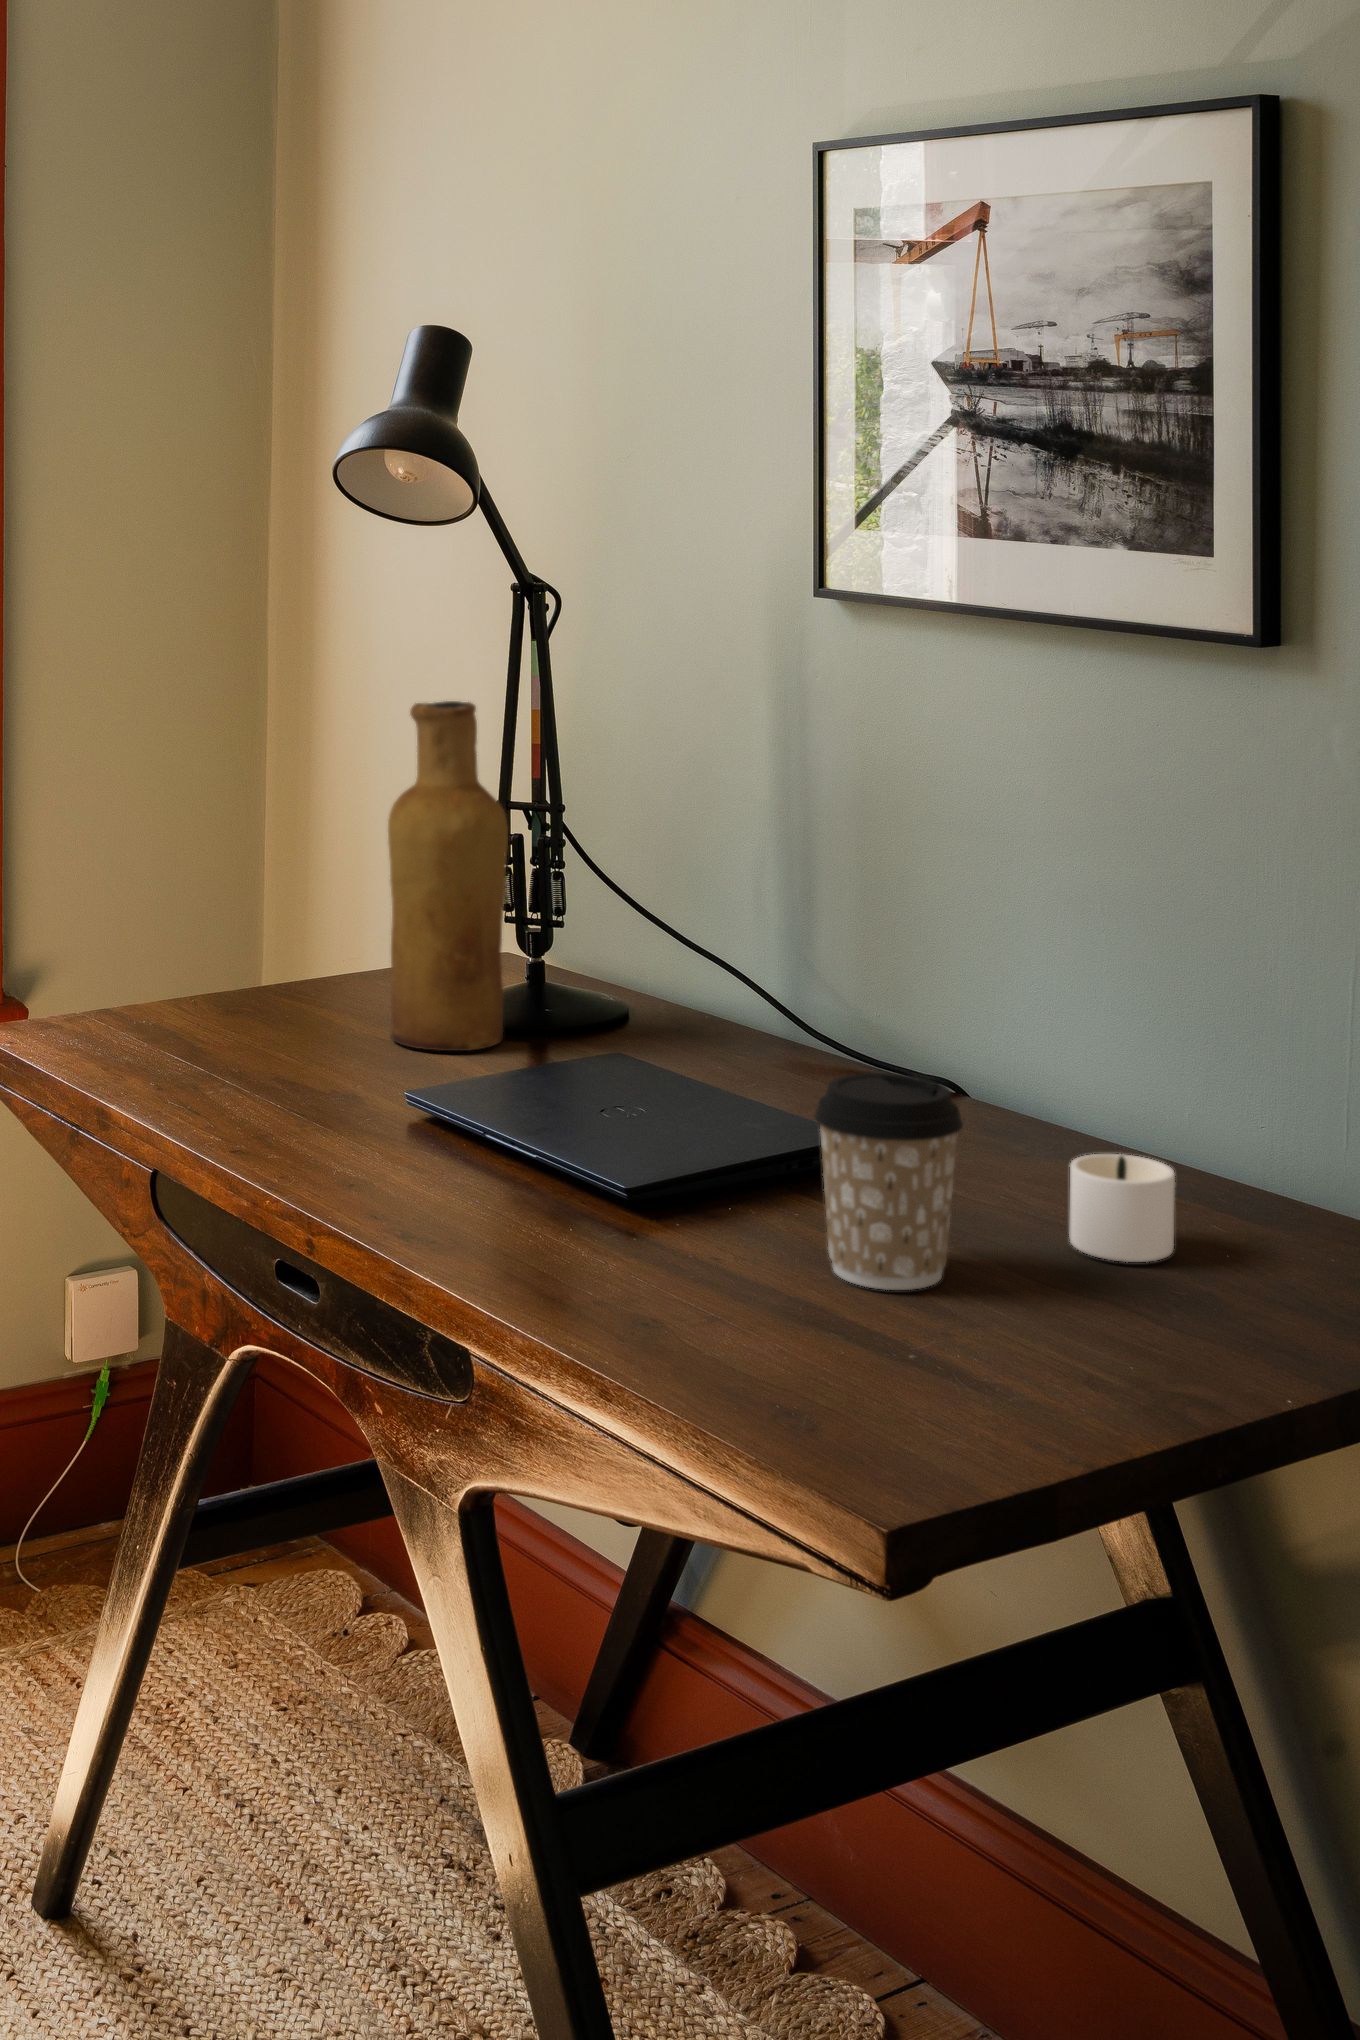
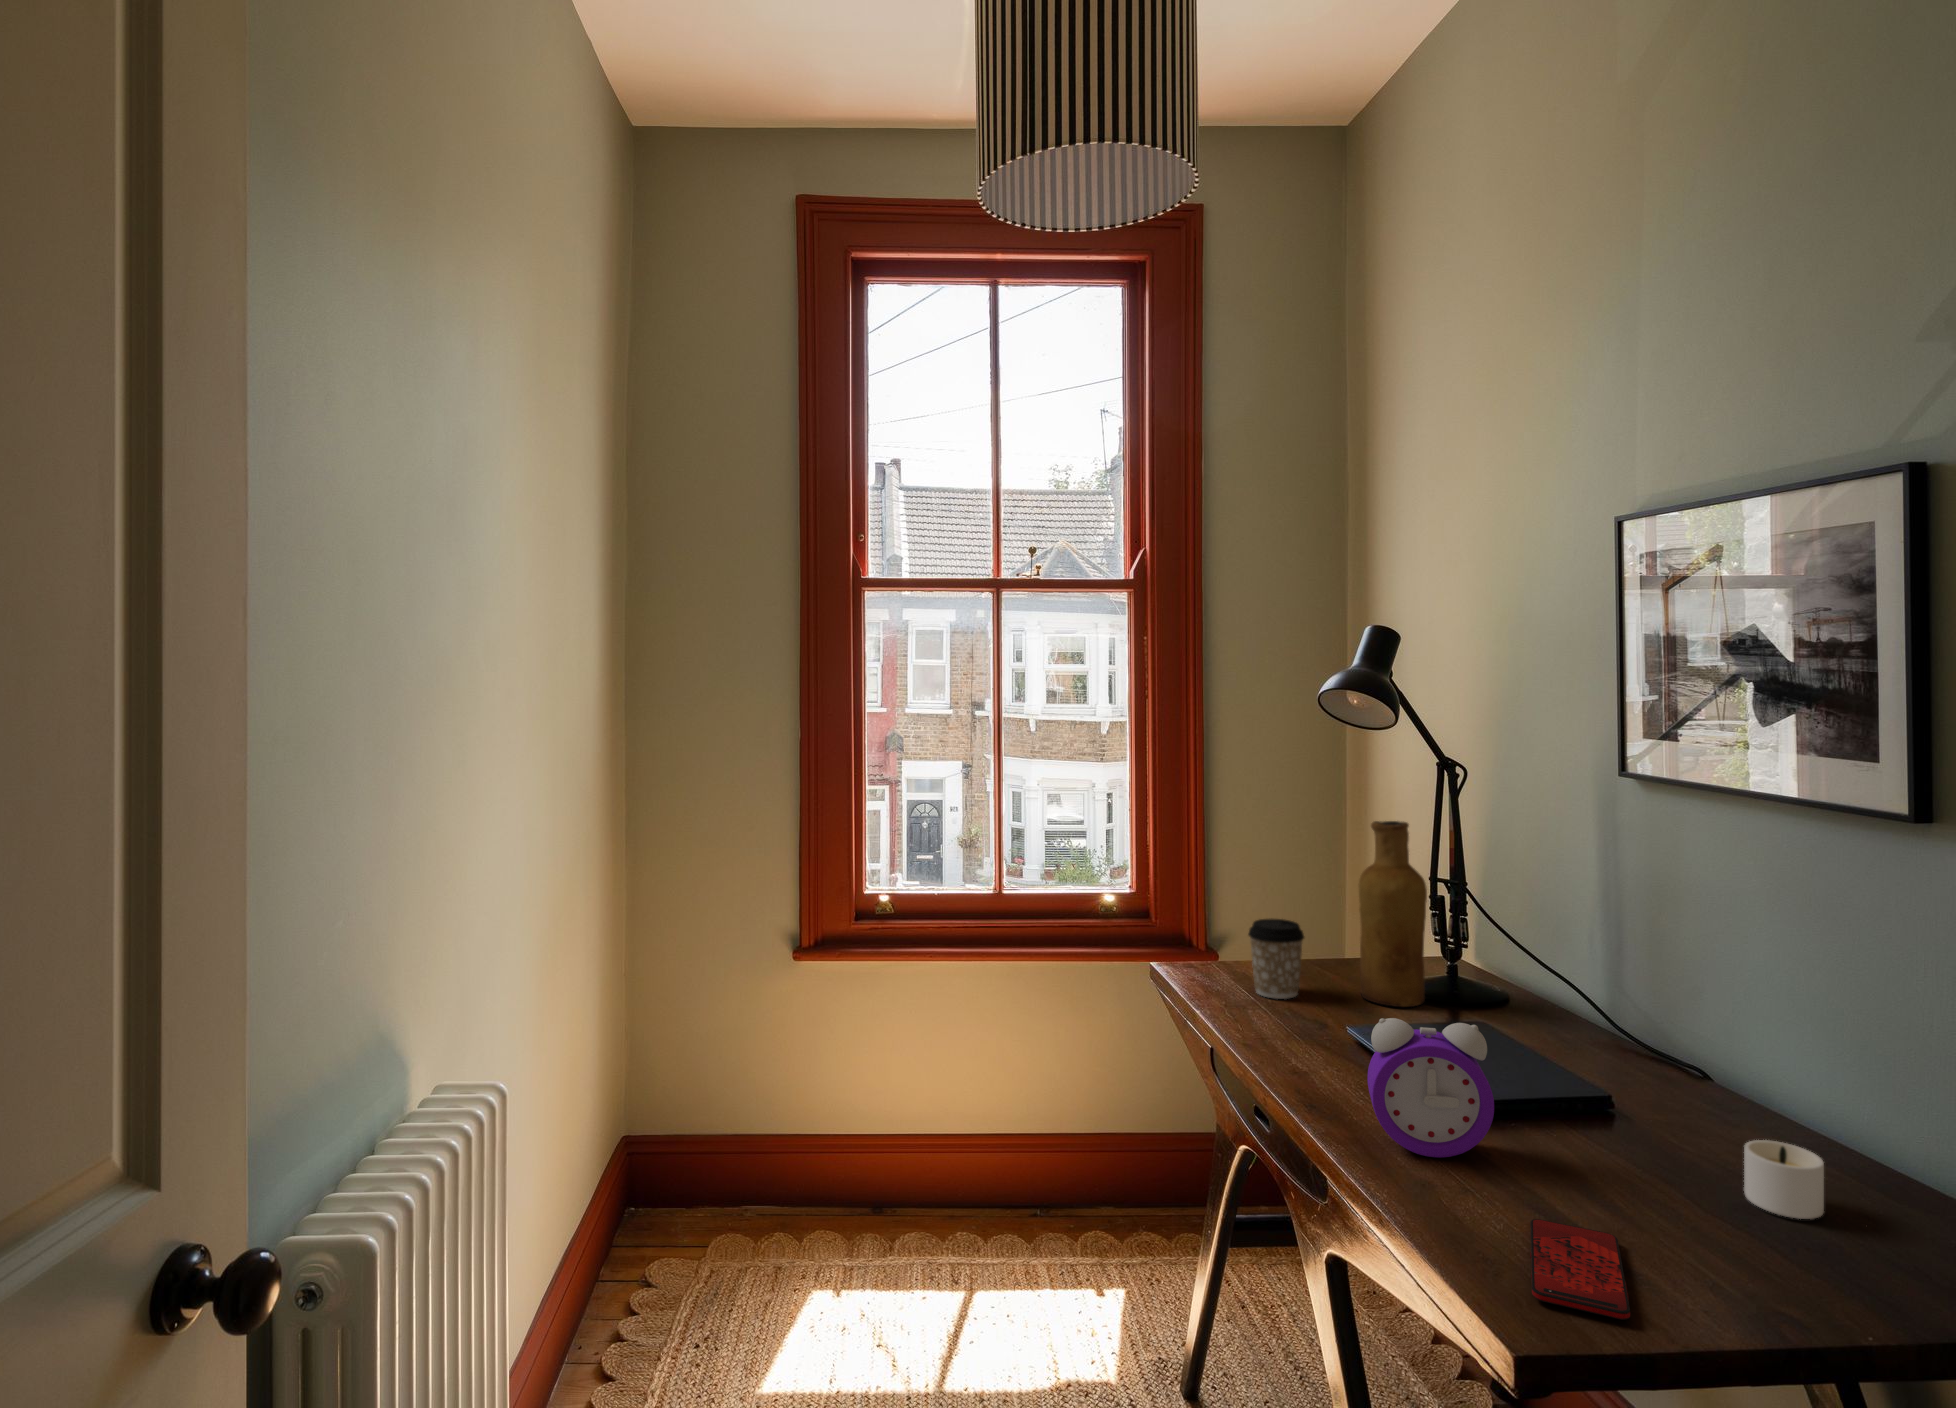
alarm clock: none [505,1024,721,1267] -> present [1367,1018,1494,1158]
coffee cup: present [815,1073,963,1290] -> present [1248,919,1304,999]
smartphone: none [809,1323,992,1430] -> present [1530,1219,1630,1320]

